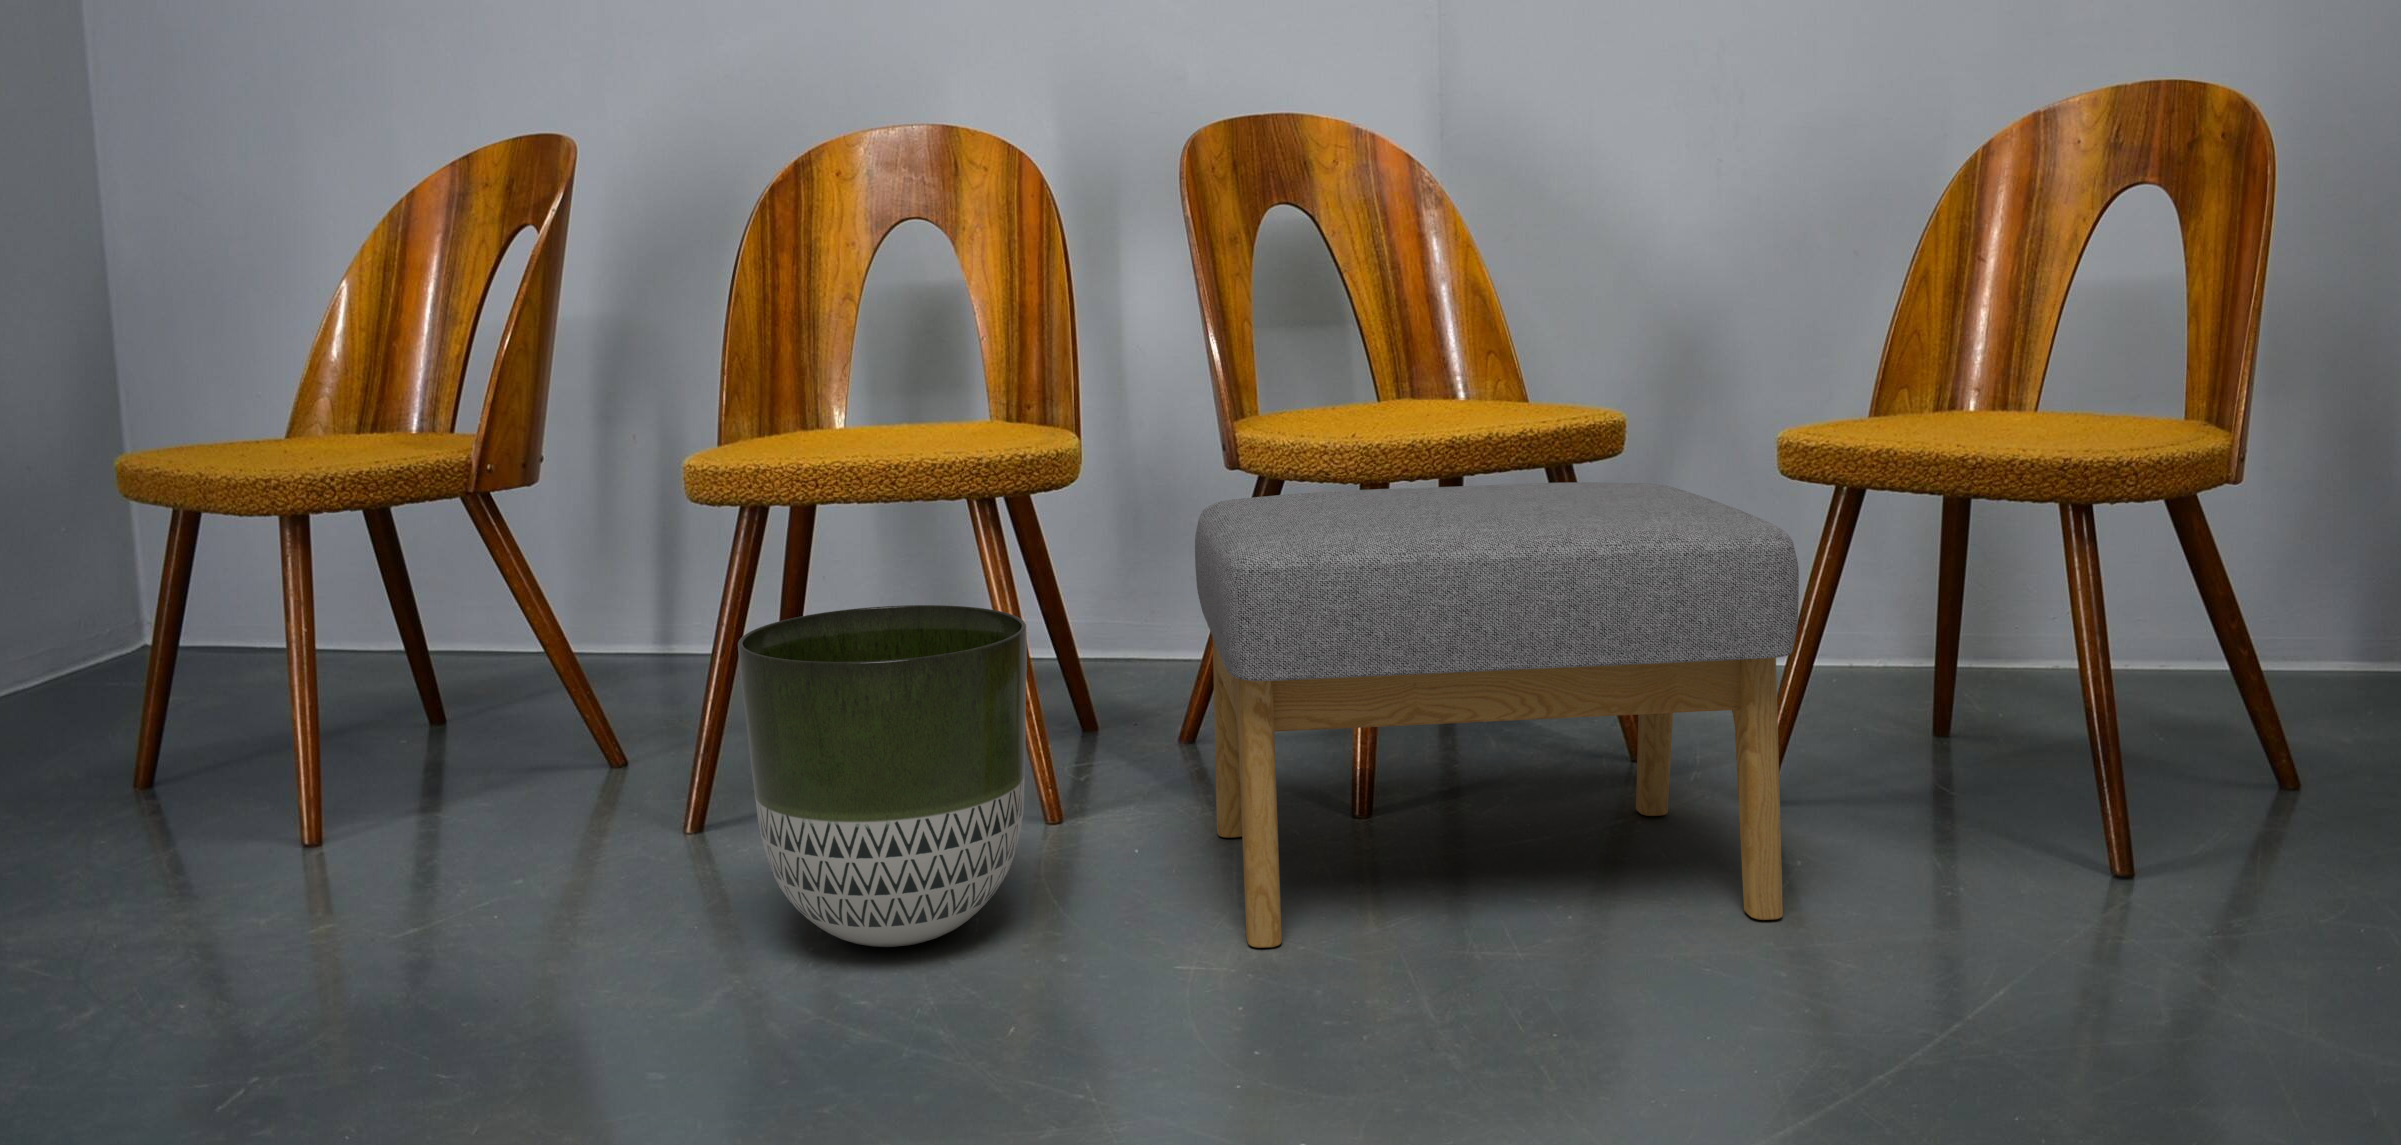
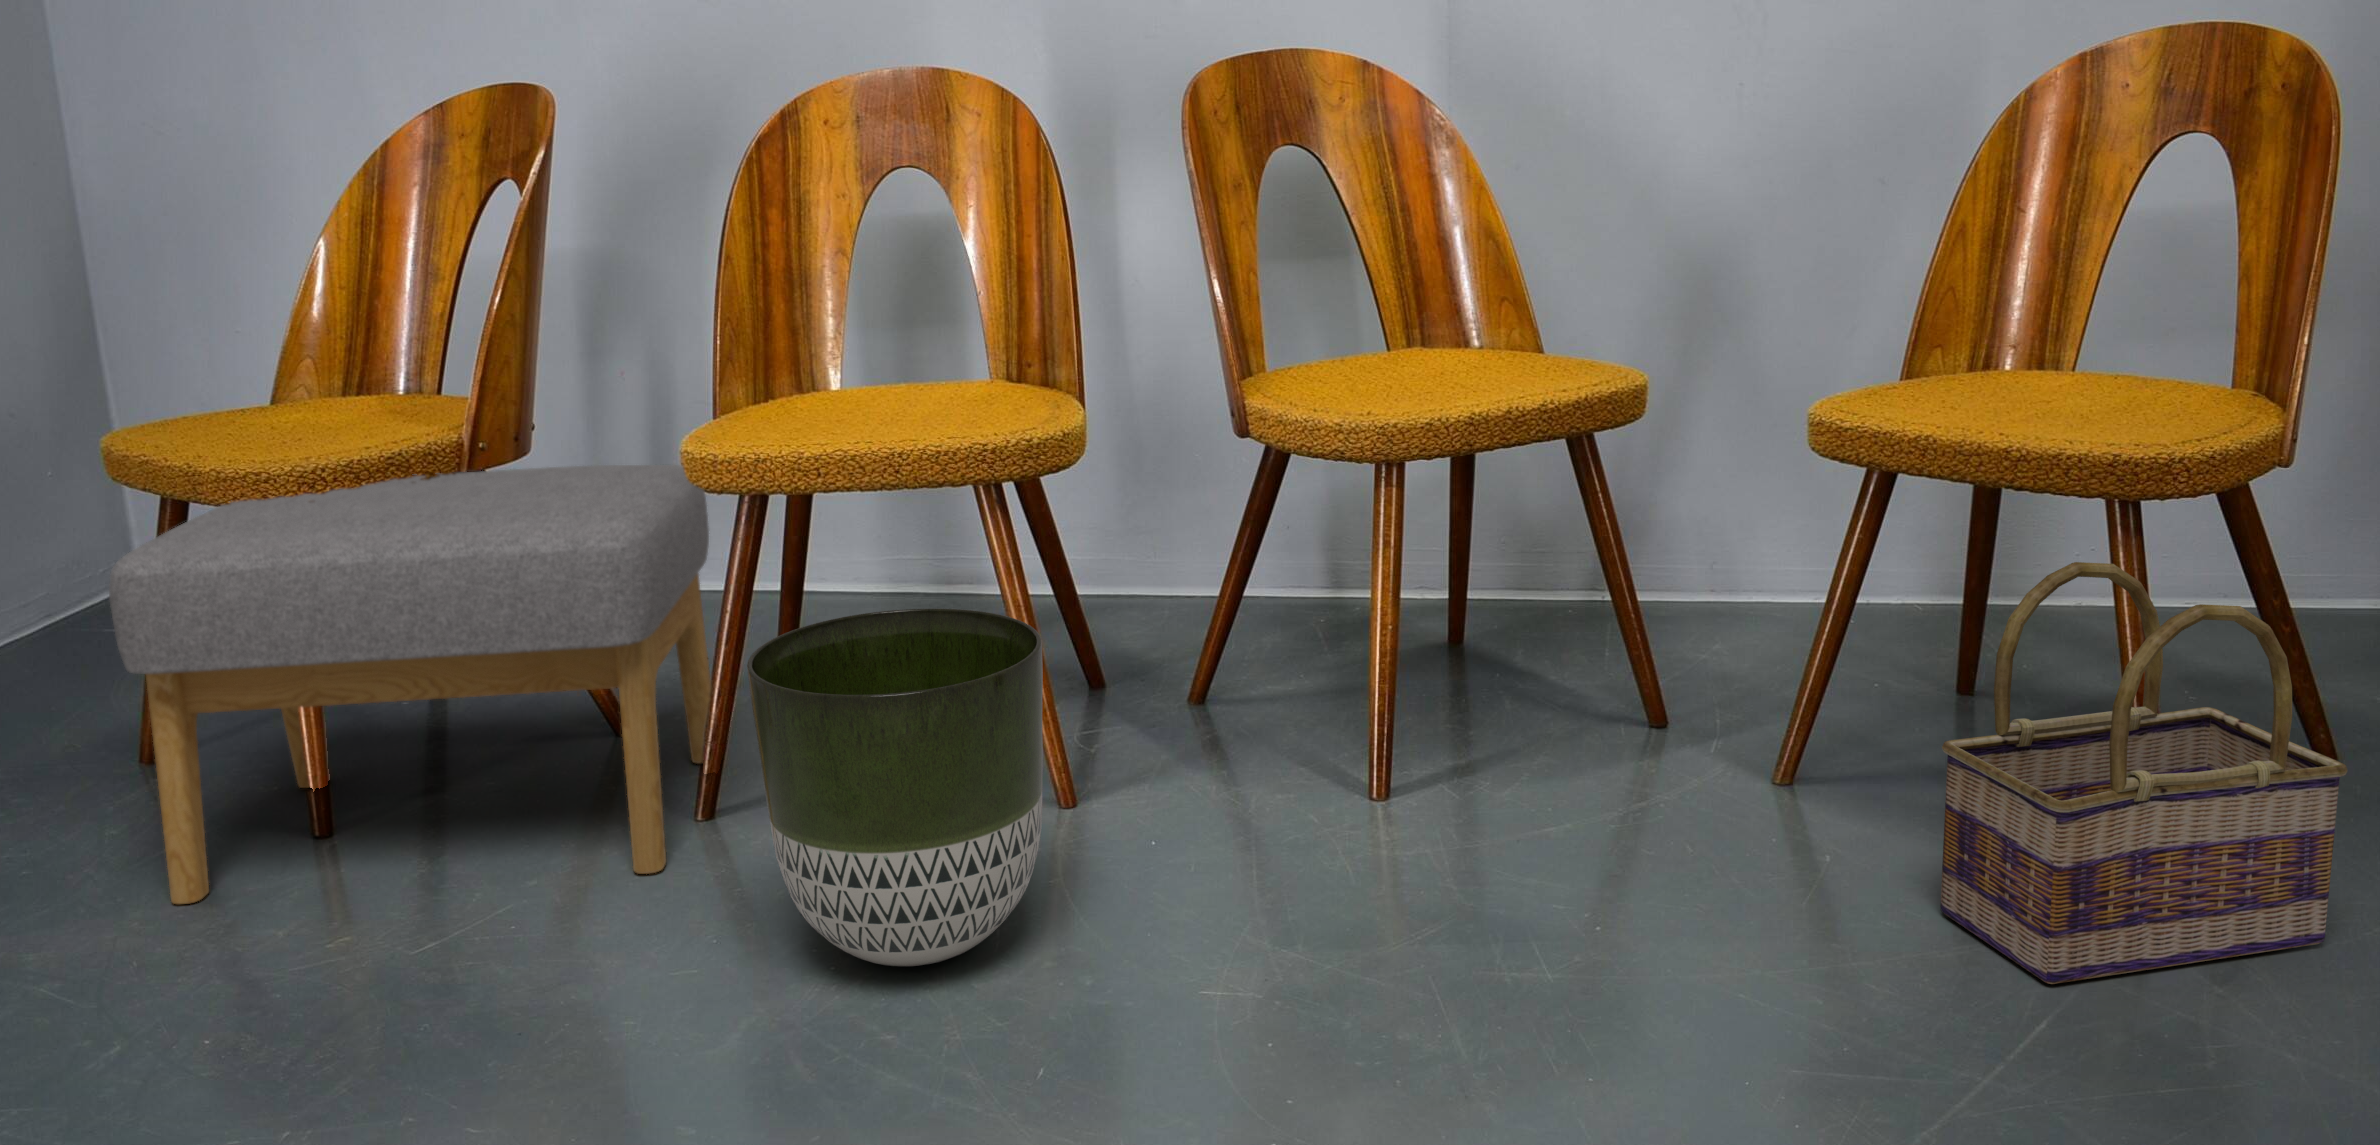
footstool: present [1195,482,1799,948] -> present [109,465,711,904]
basket: none [1900,561,2286,962] -> present [1940,562,2347,984]

